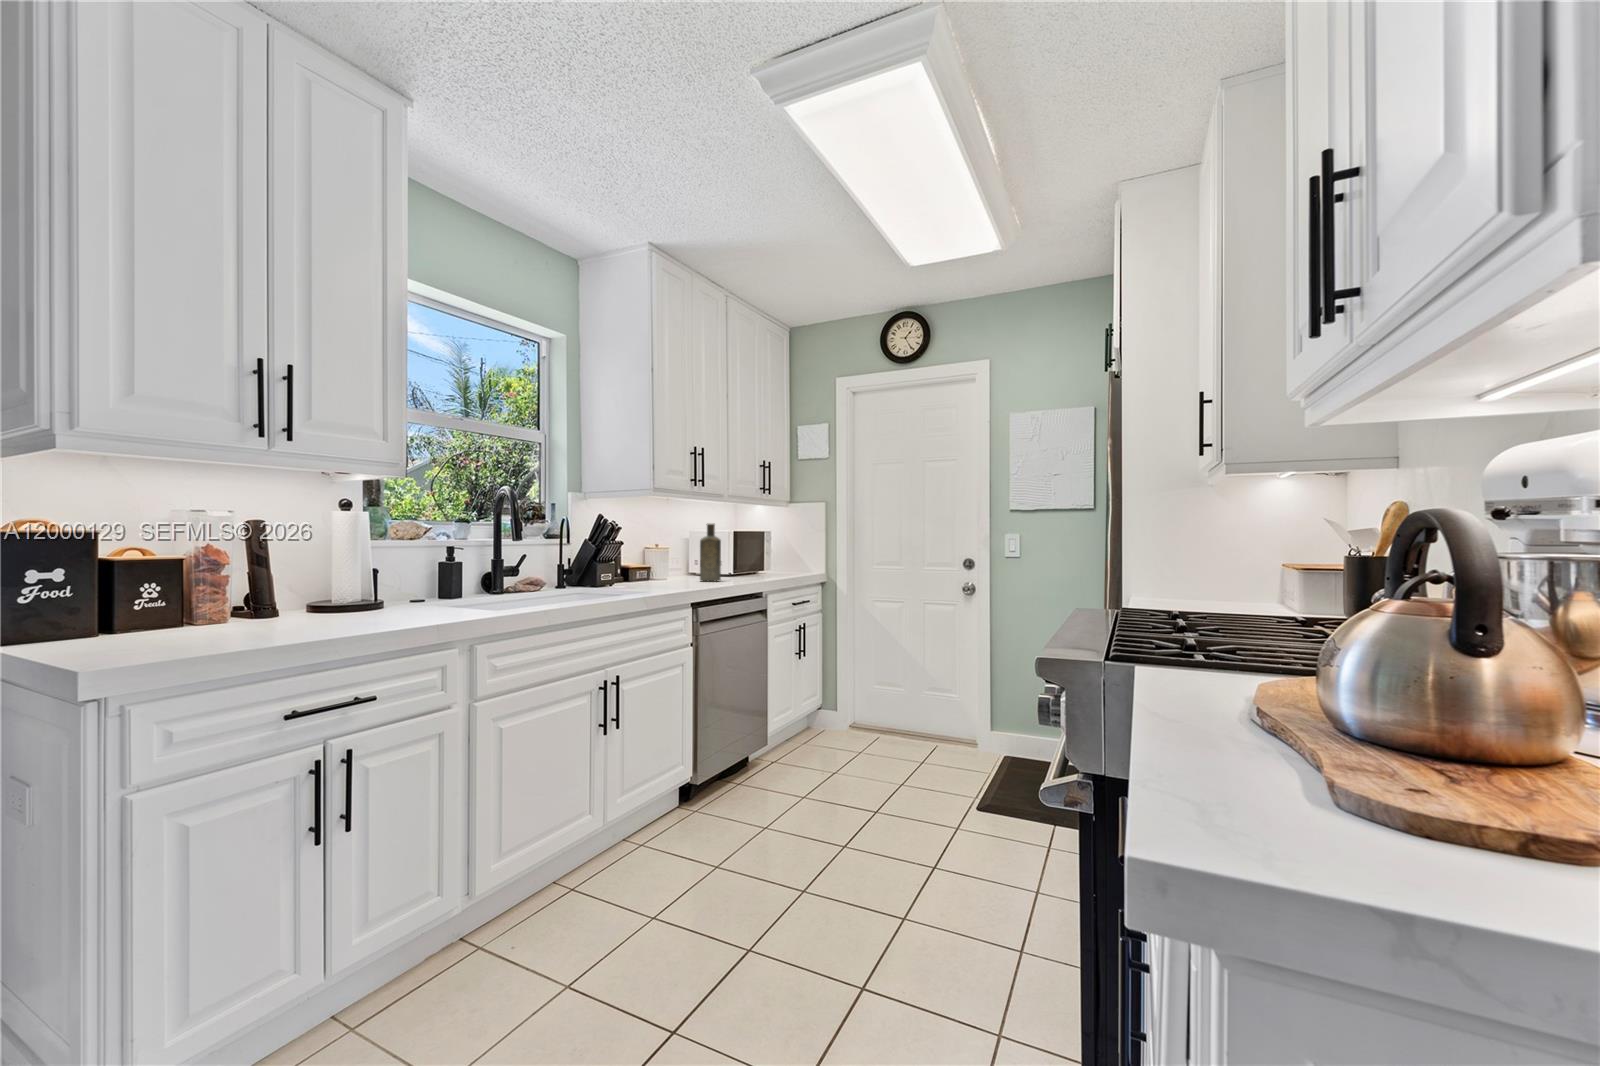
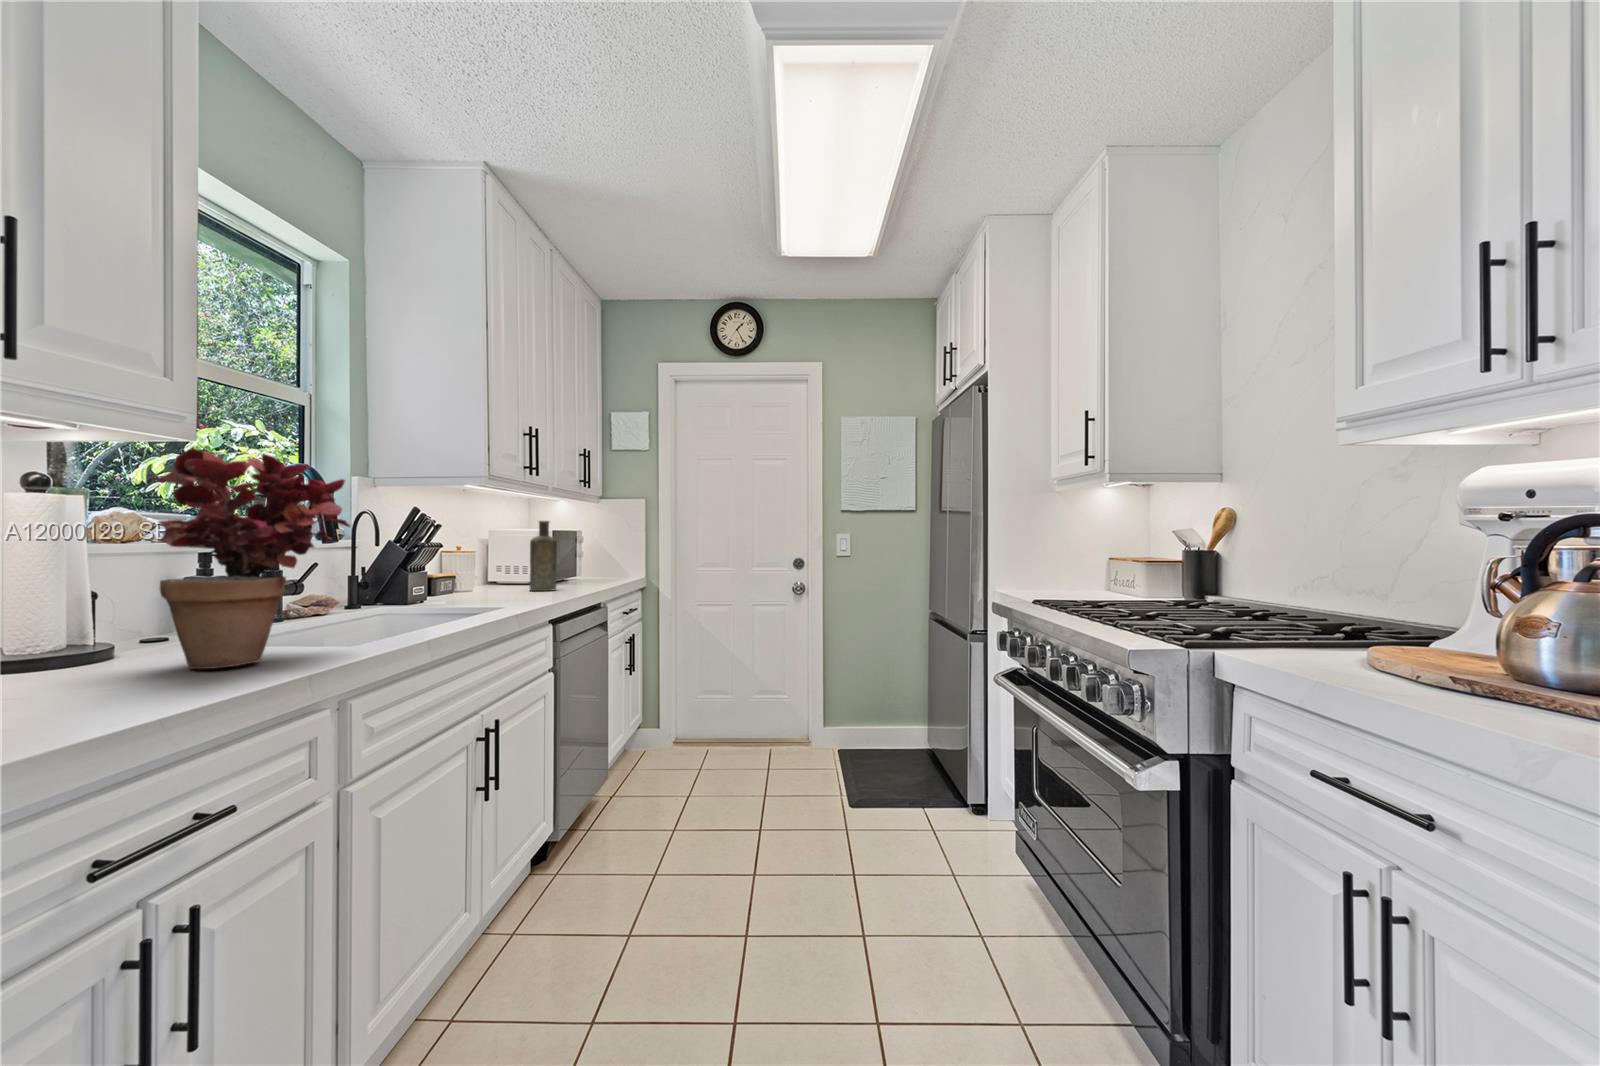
potted plant: none [378,483,491,616] -> present [149,448,350,669]

